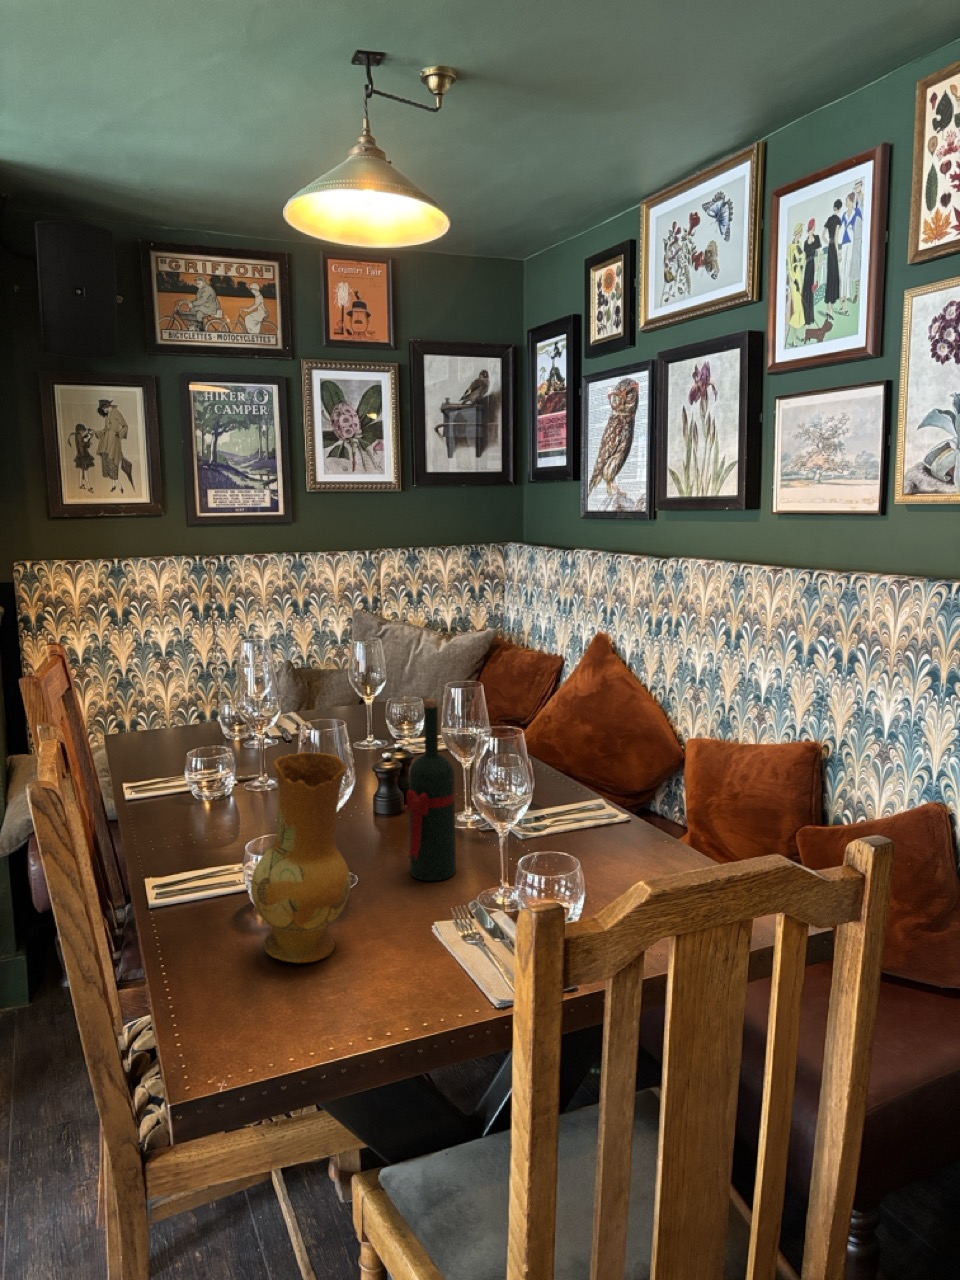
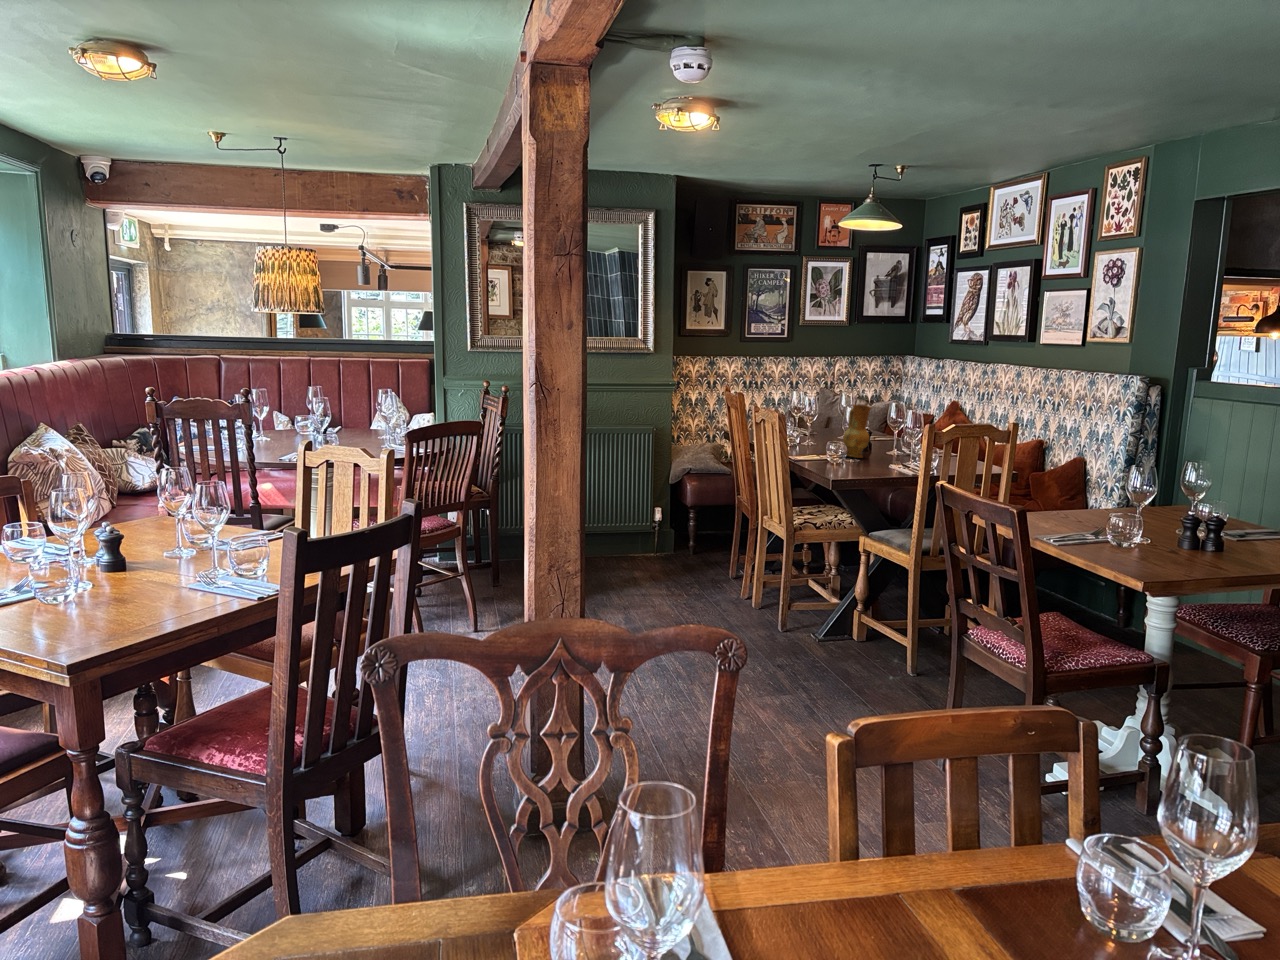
wine bottle: present [406,699,456,881] -> none [879,397,896,452]

